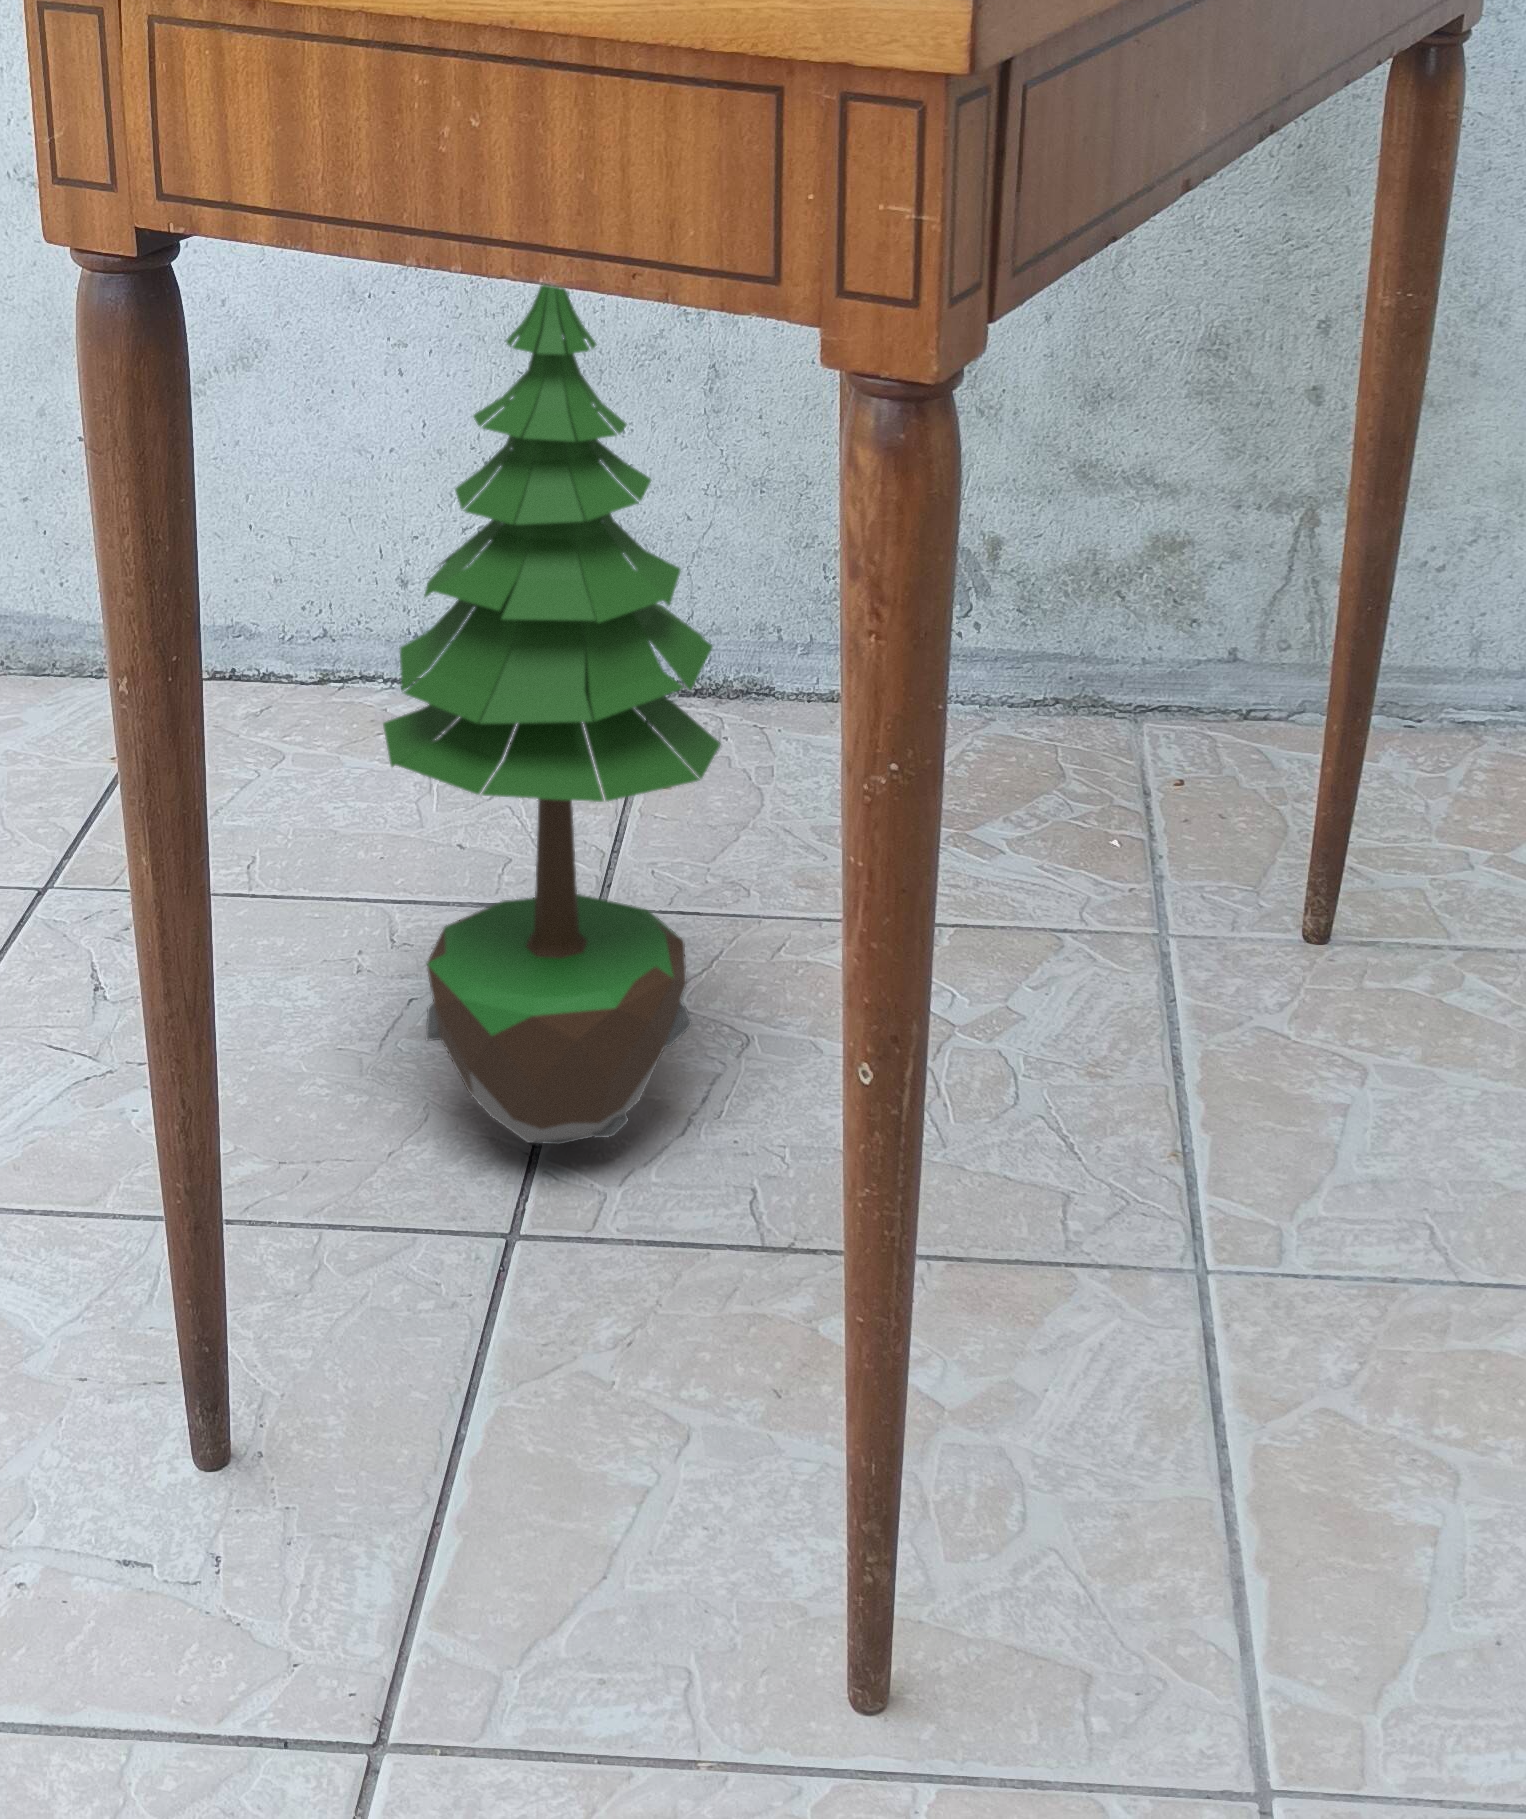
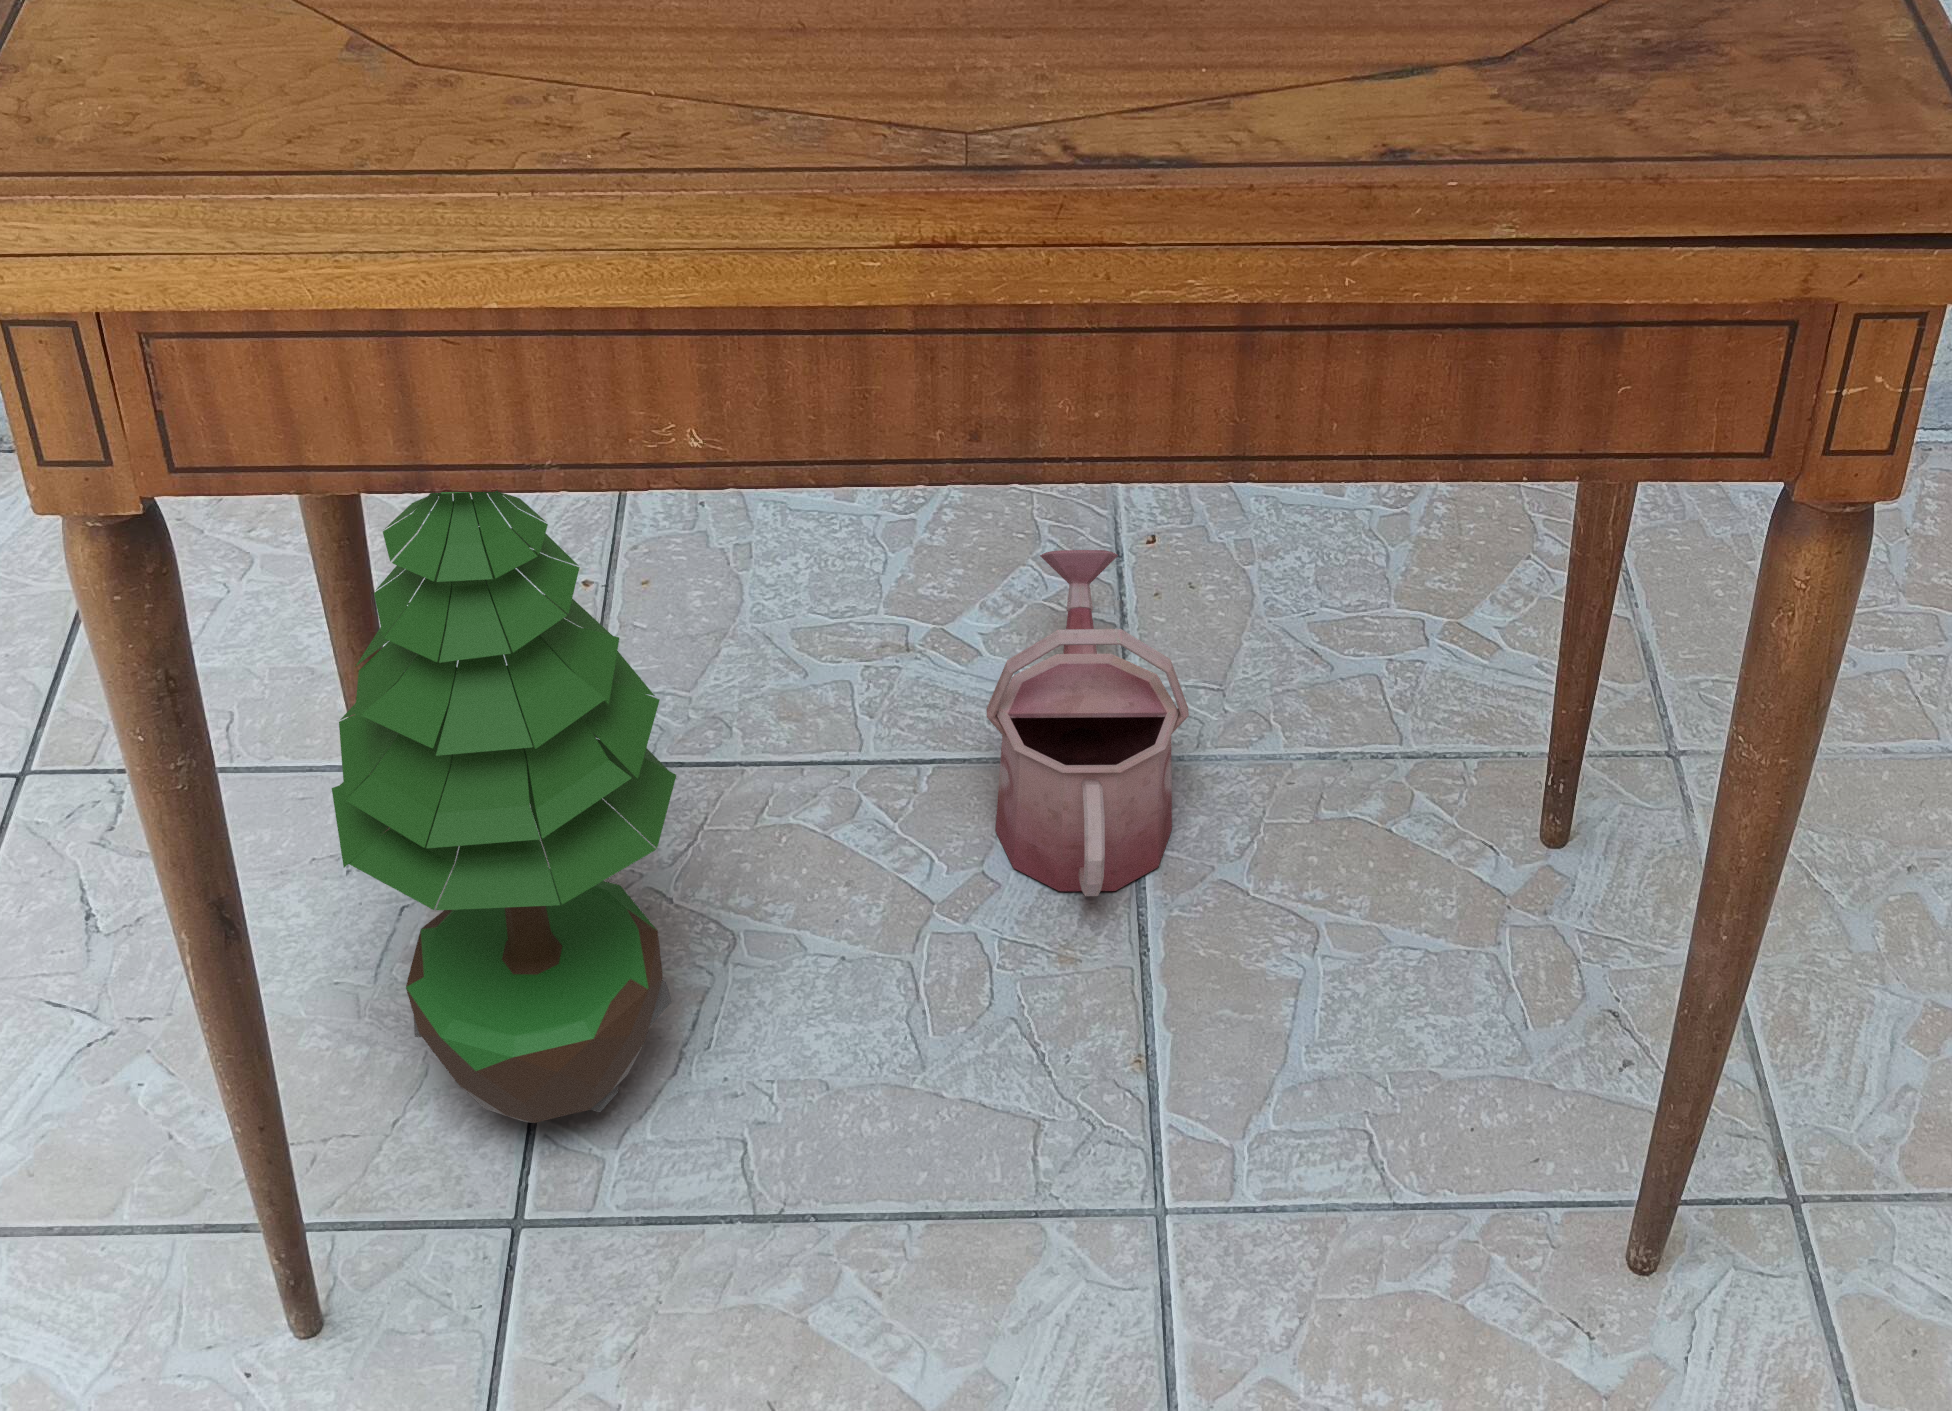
watering can: none [1020,705,1227,1026] -> present [987,550,1189,896]

